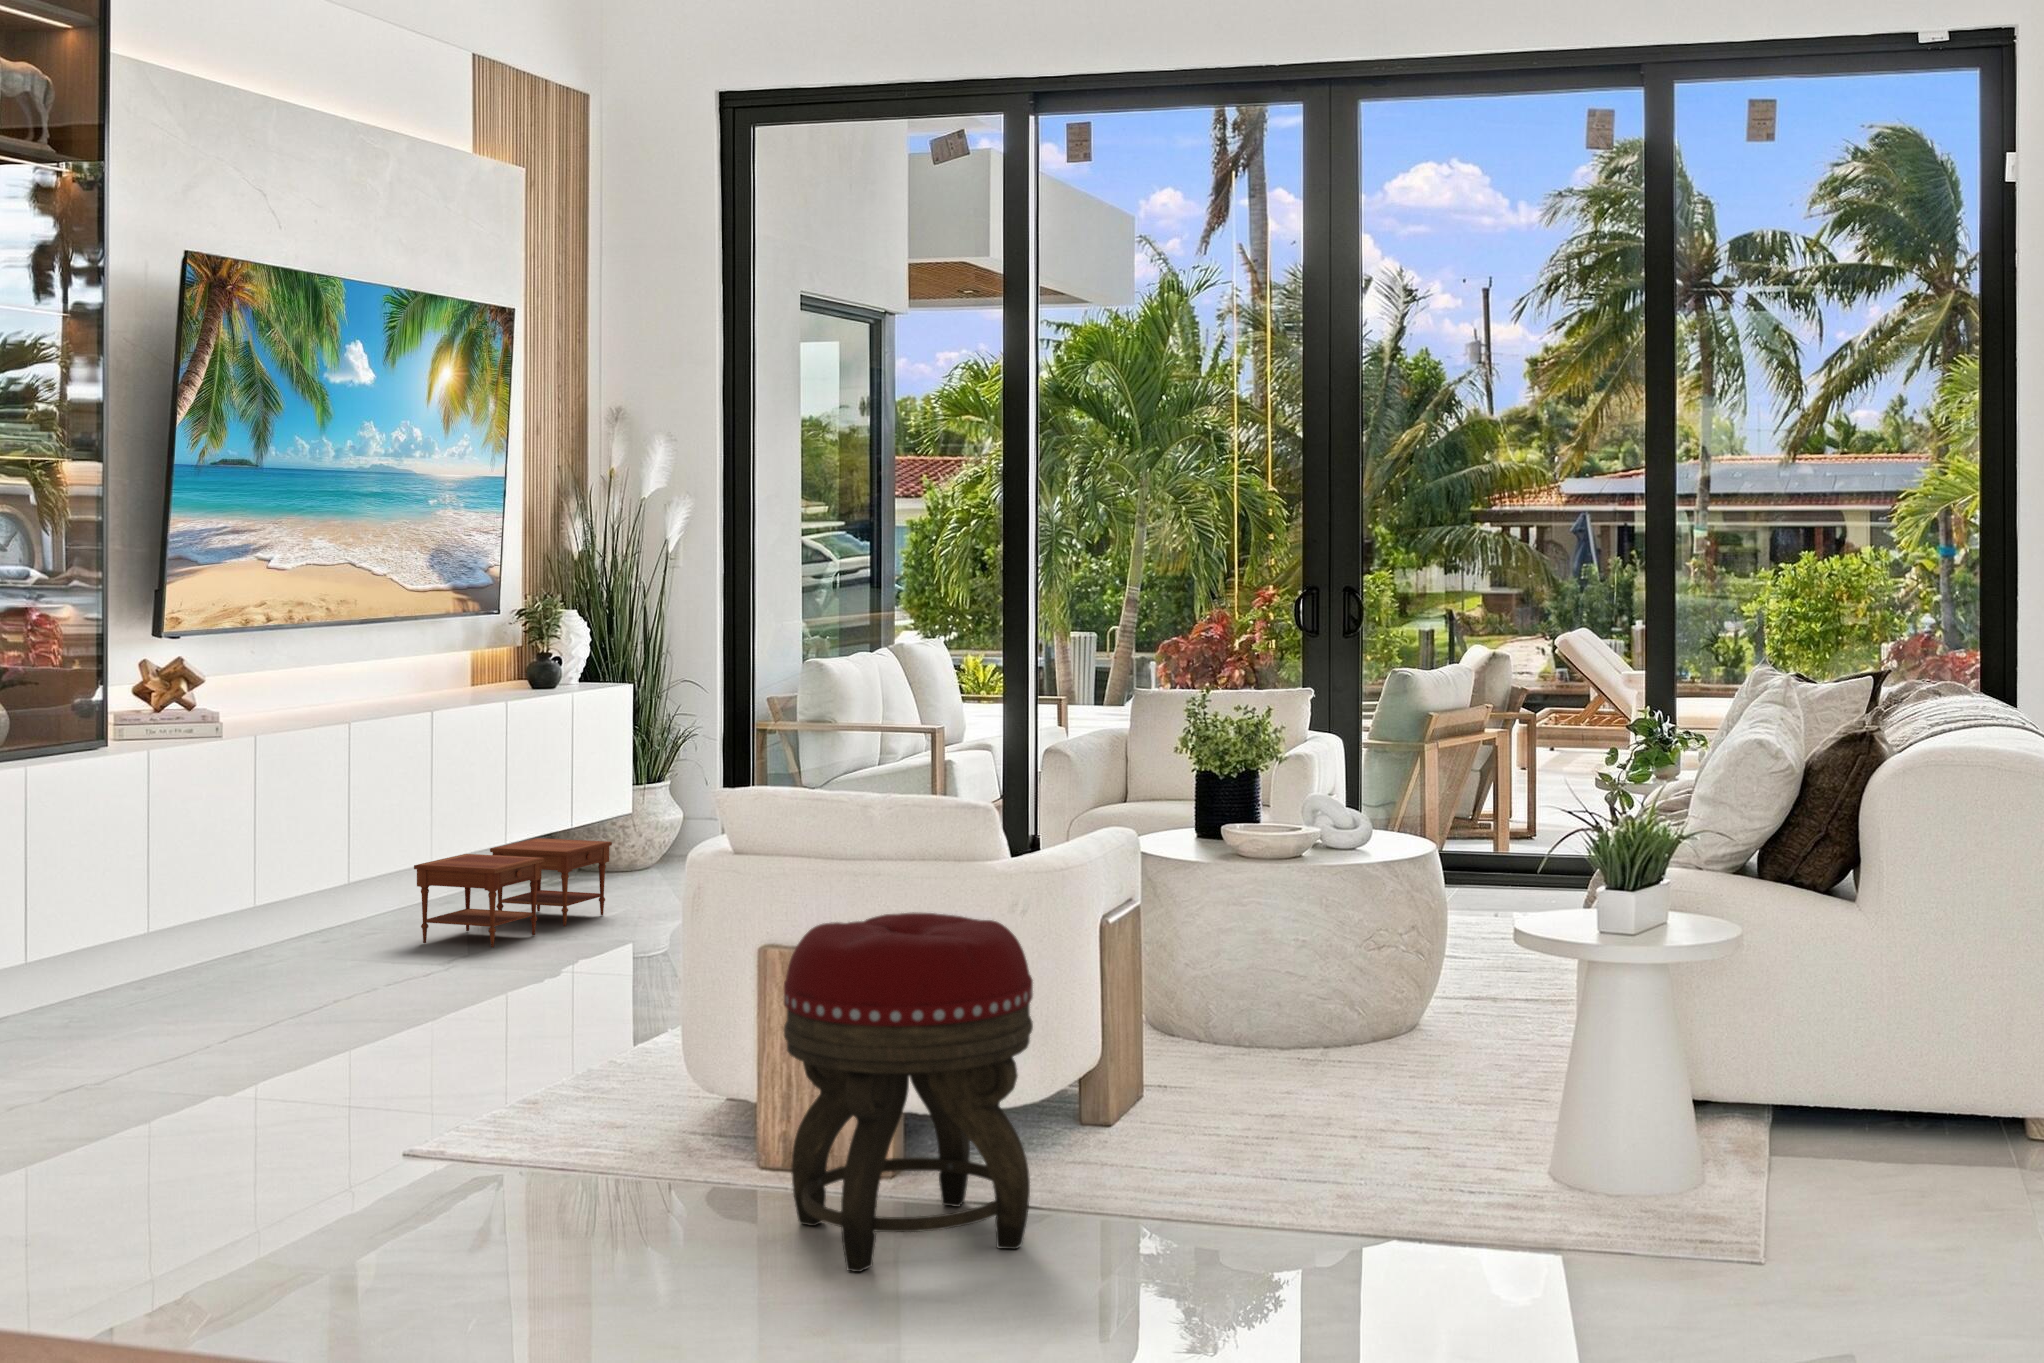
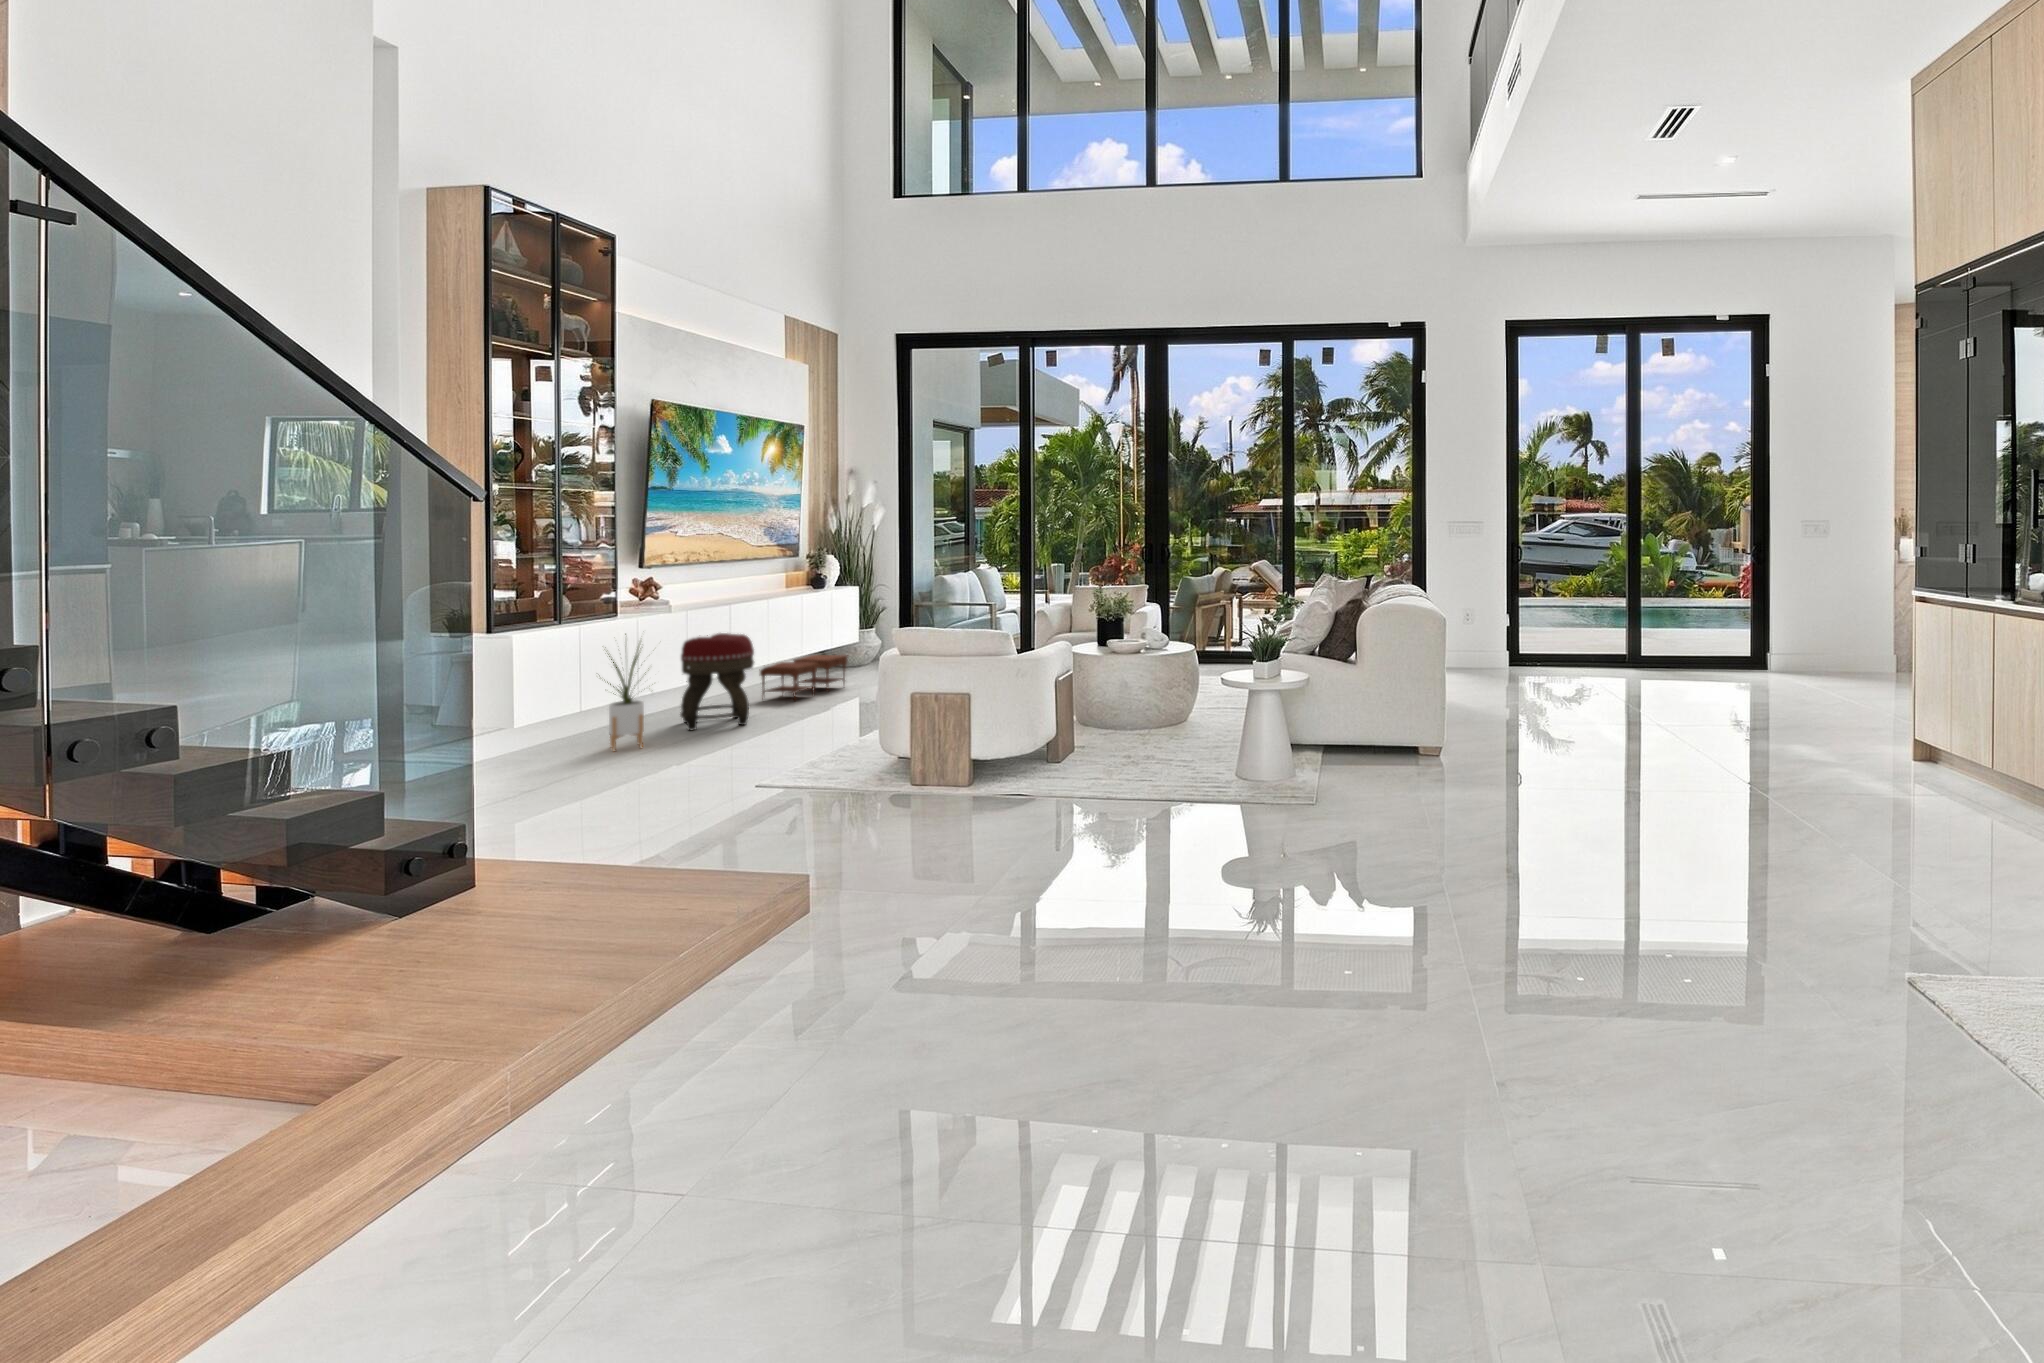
house plant: none [42,779,200,1060] -> present [604,634,646,751]
footstool: present [784,912,1033,1272] -> present [681,633,754,730]

